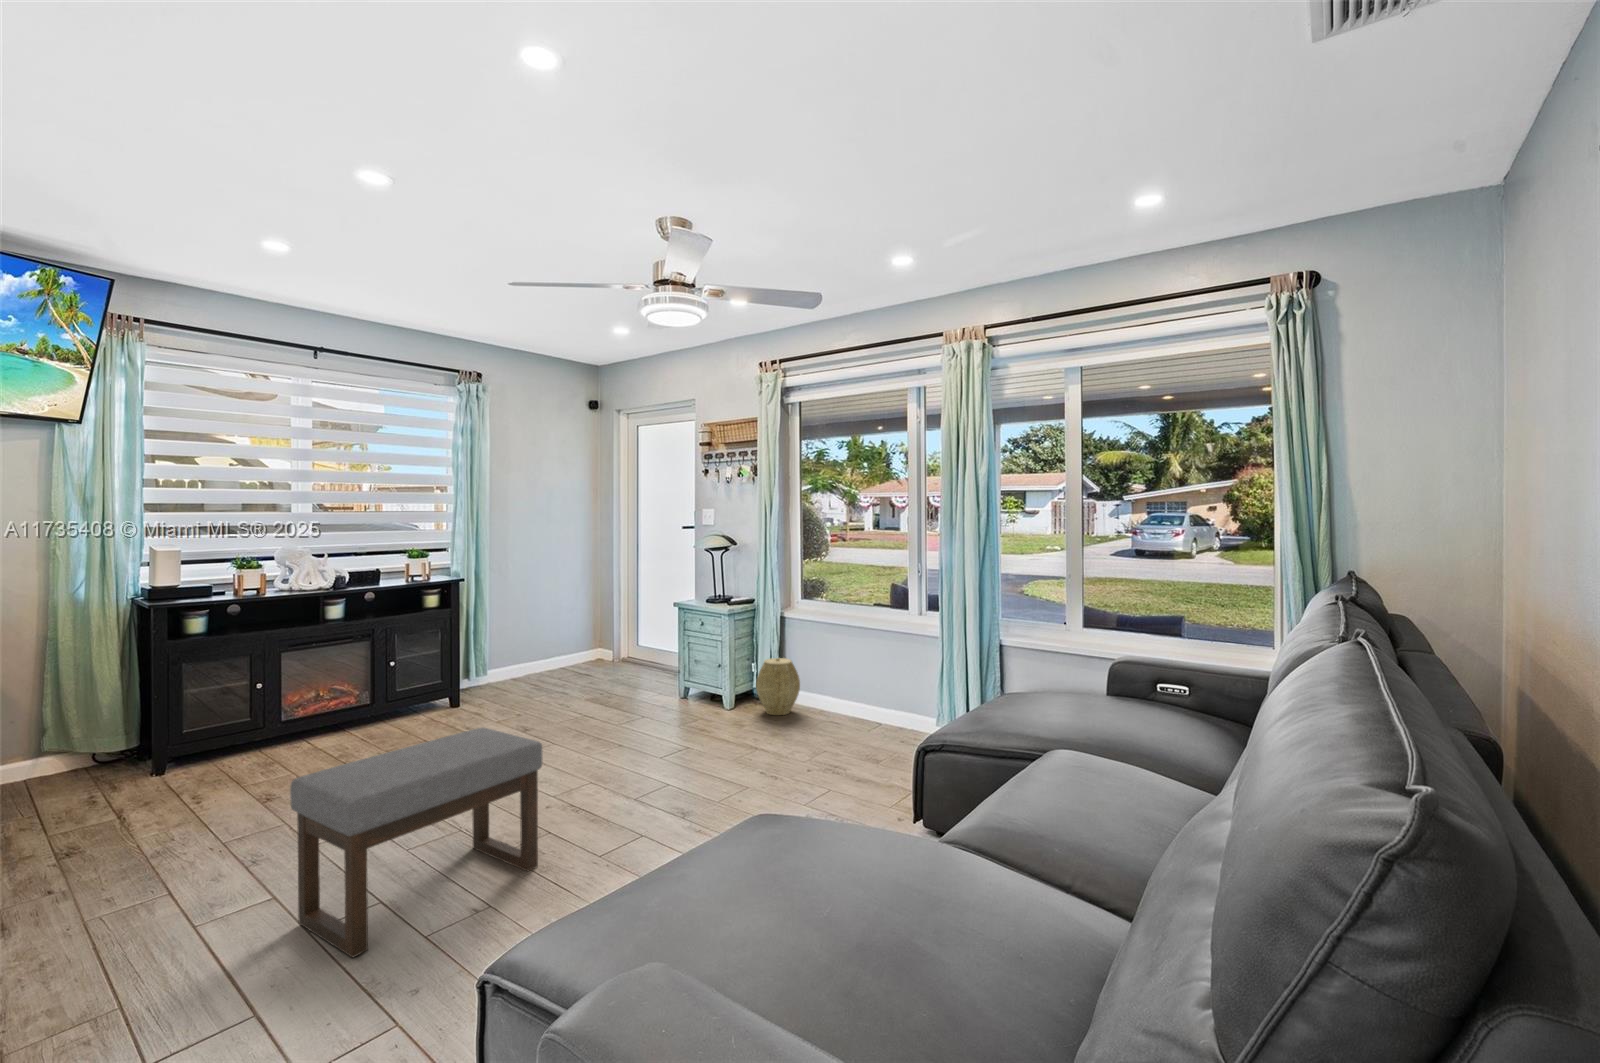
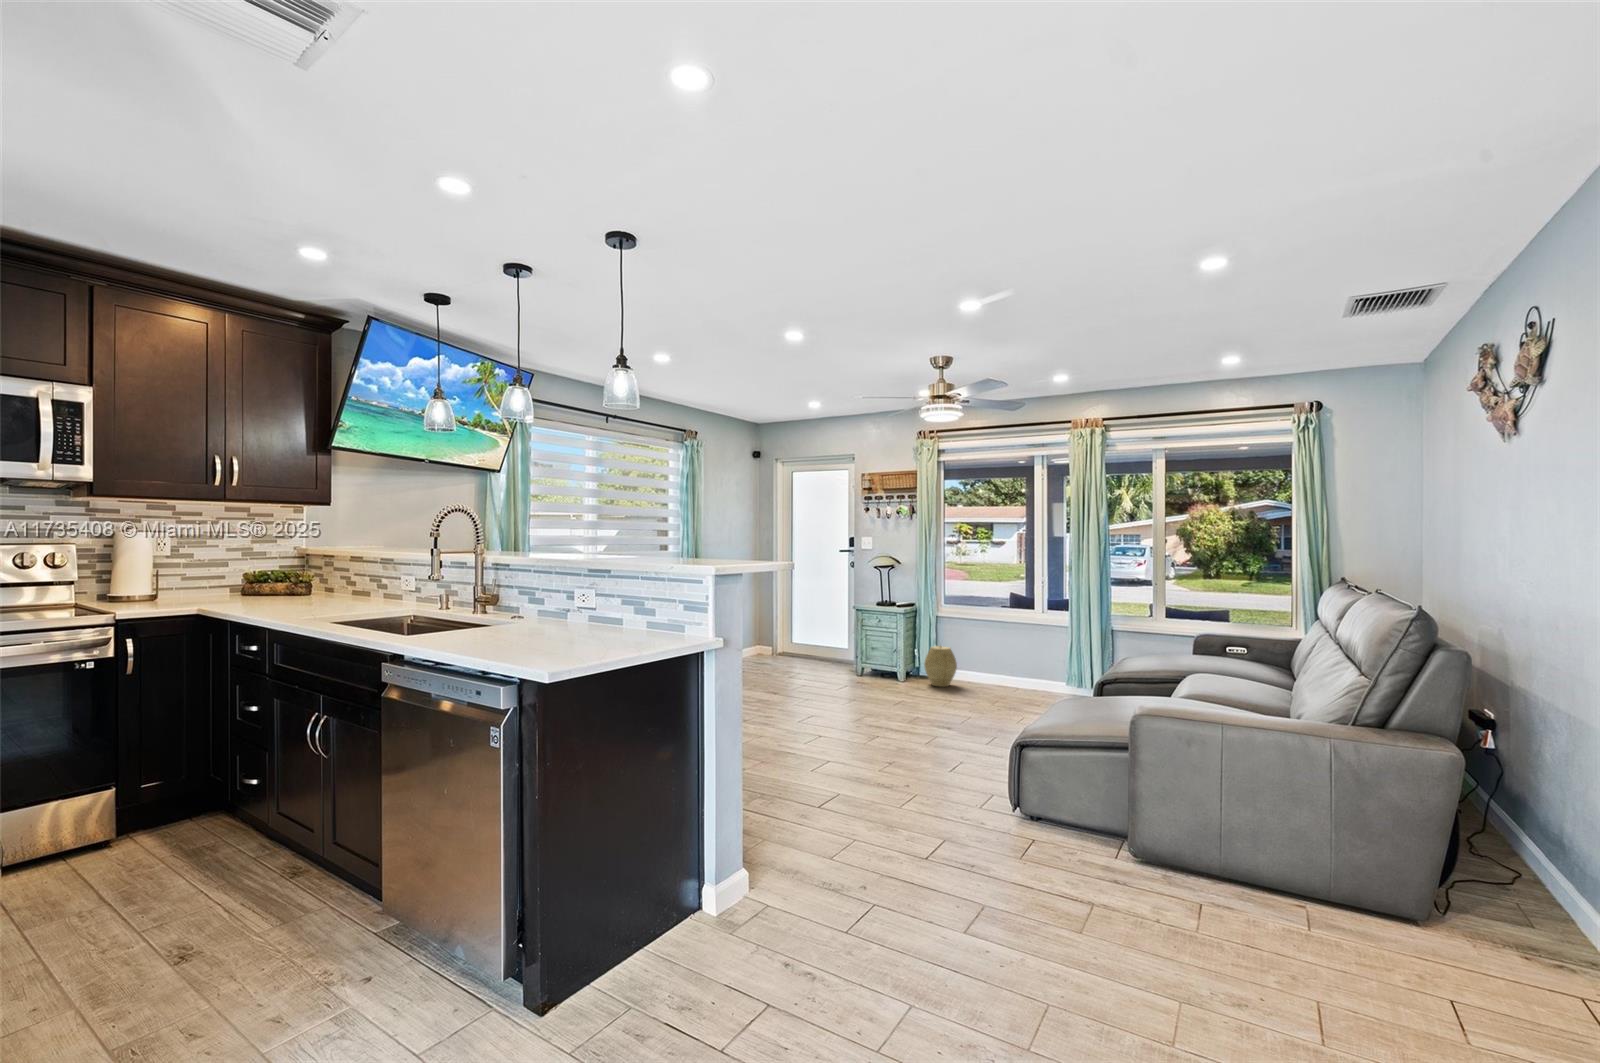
ottoman: present [290,728,542,957] -> none [794,671,896,780]

